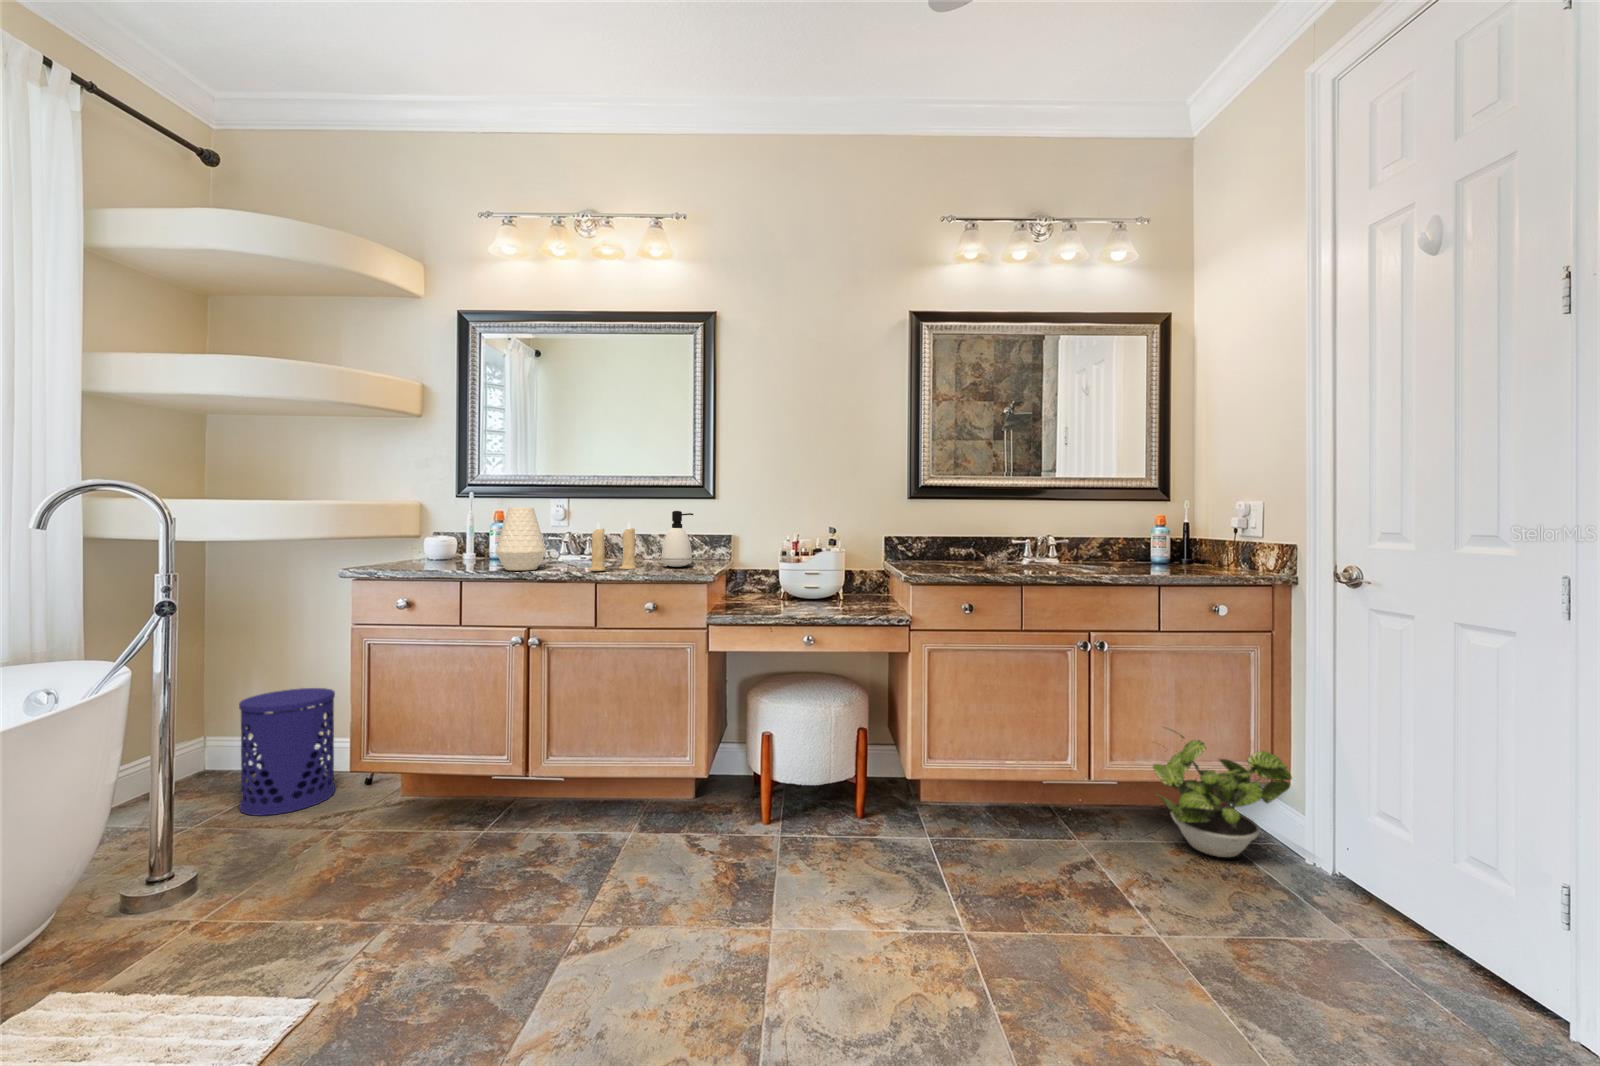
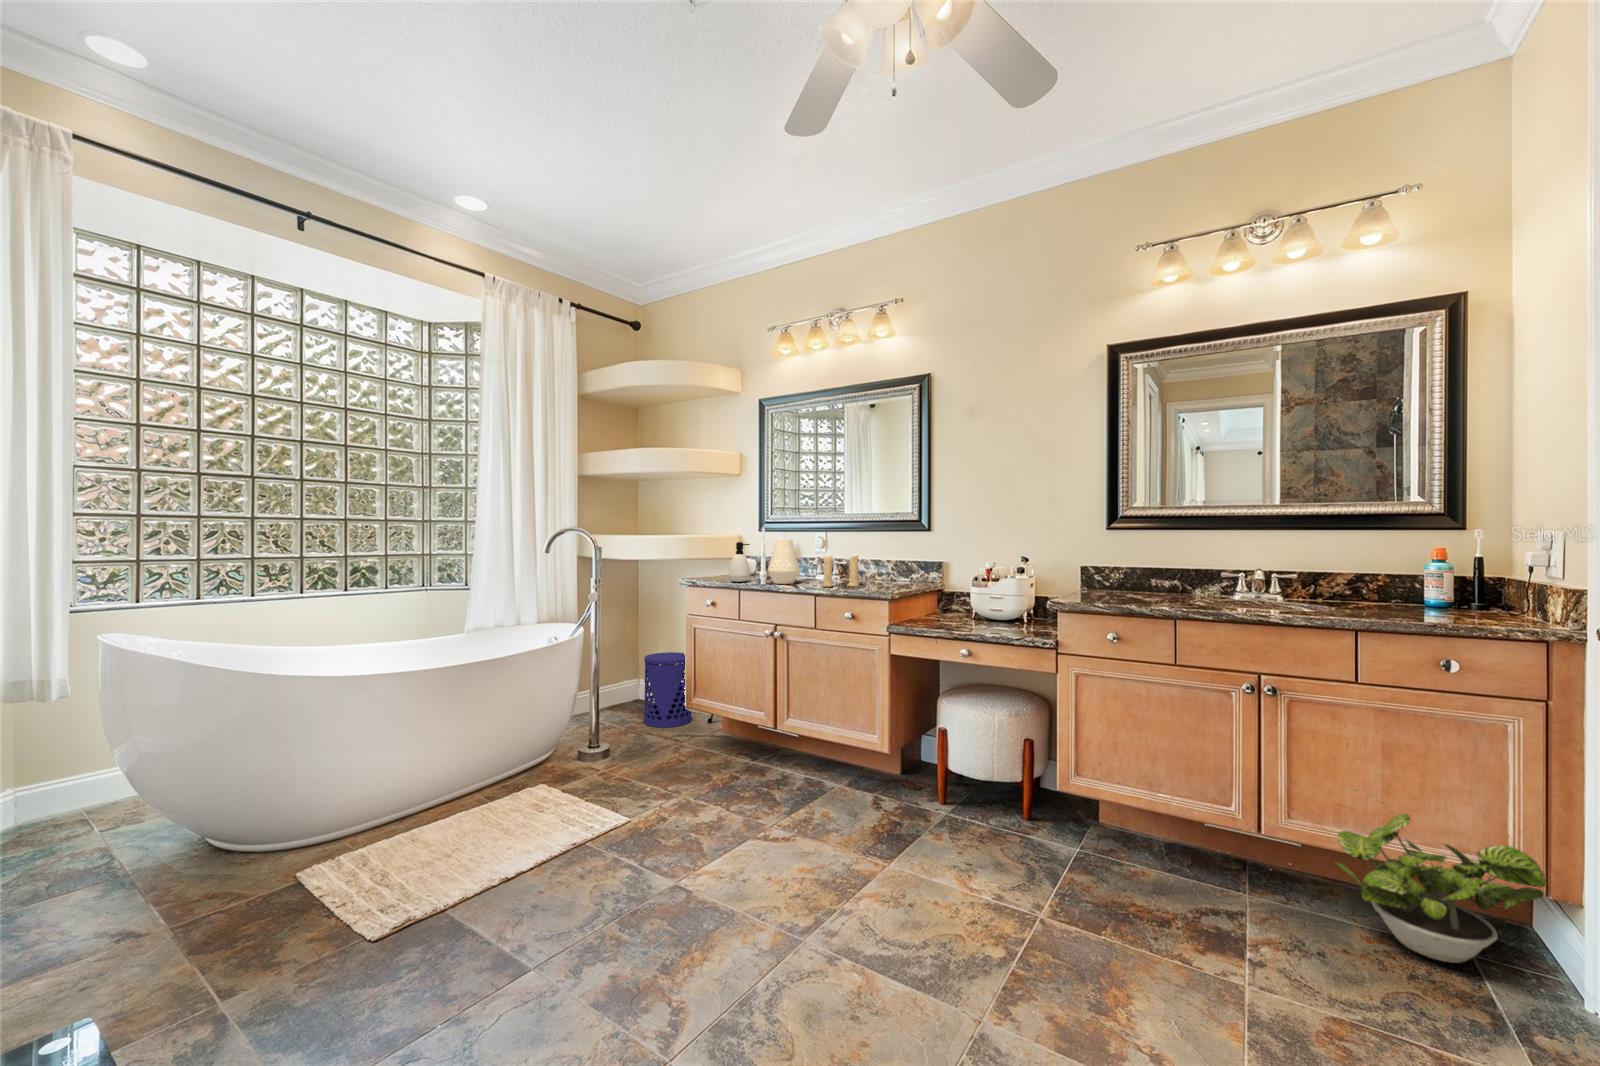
soap dispenser: present [662,511,693,567] -> present [729,542,750,582]

